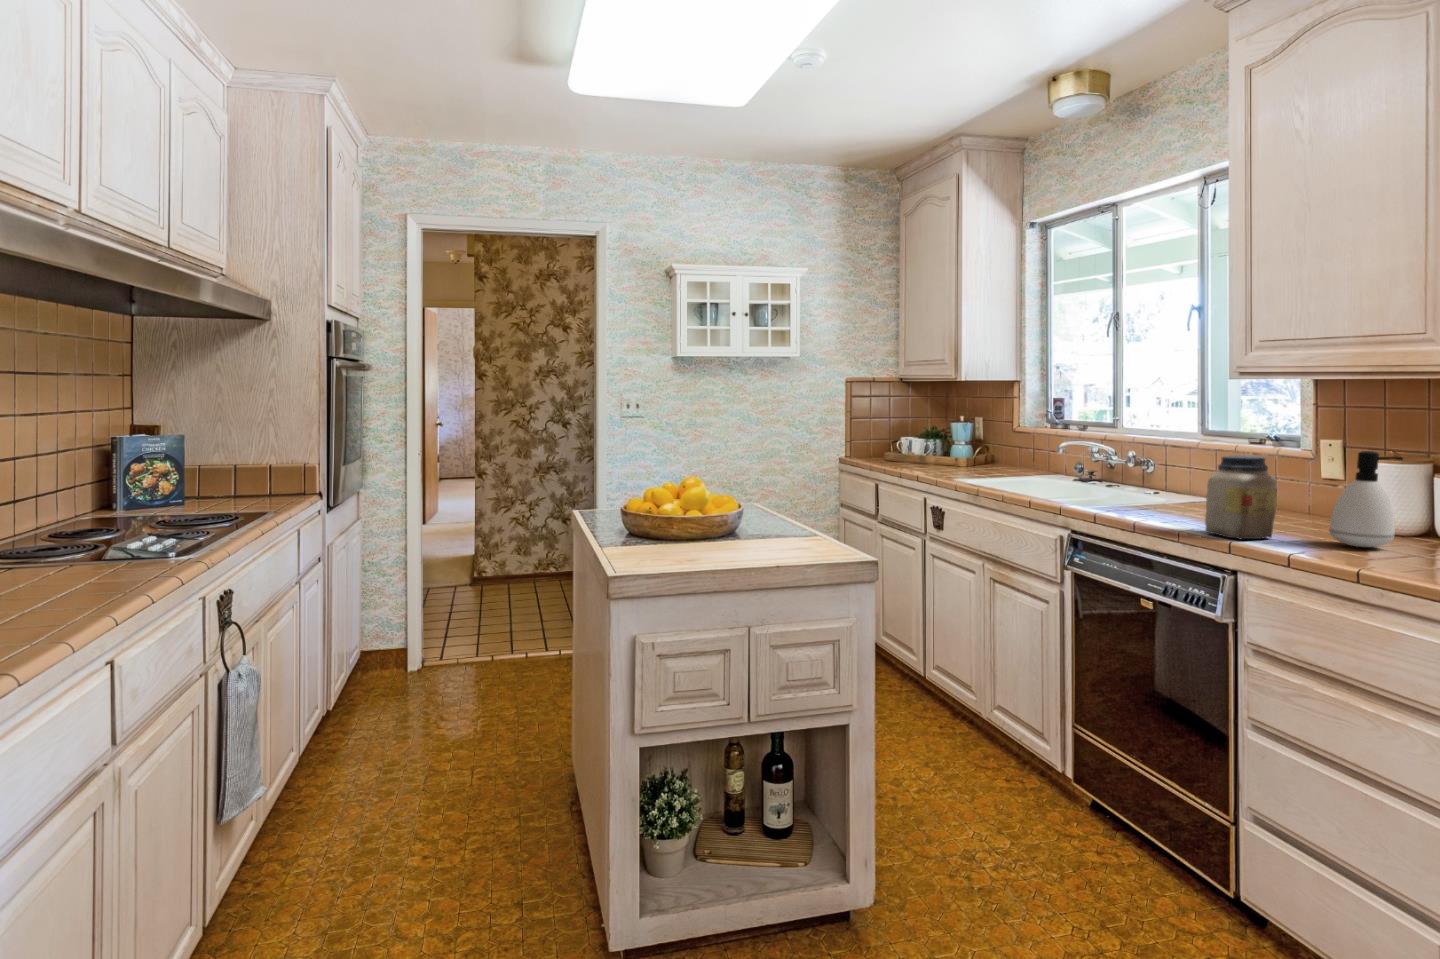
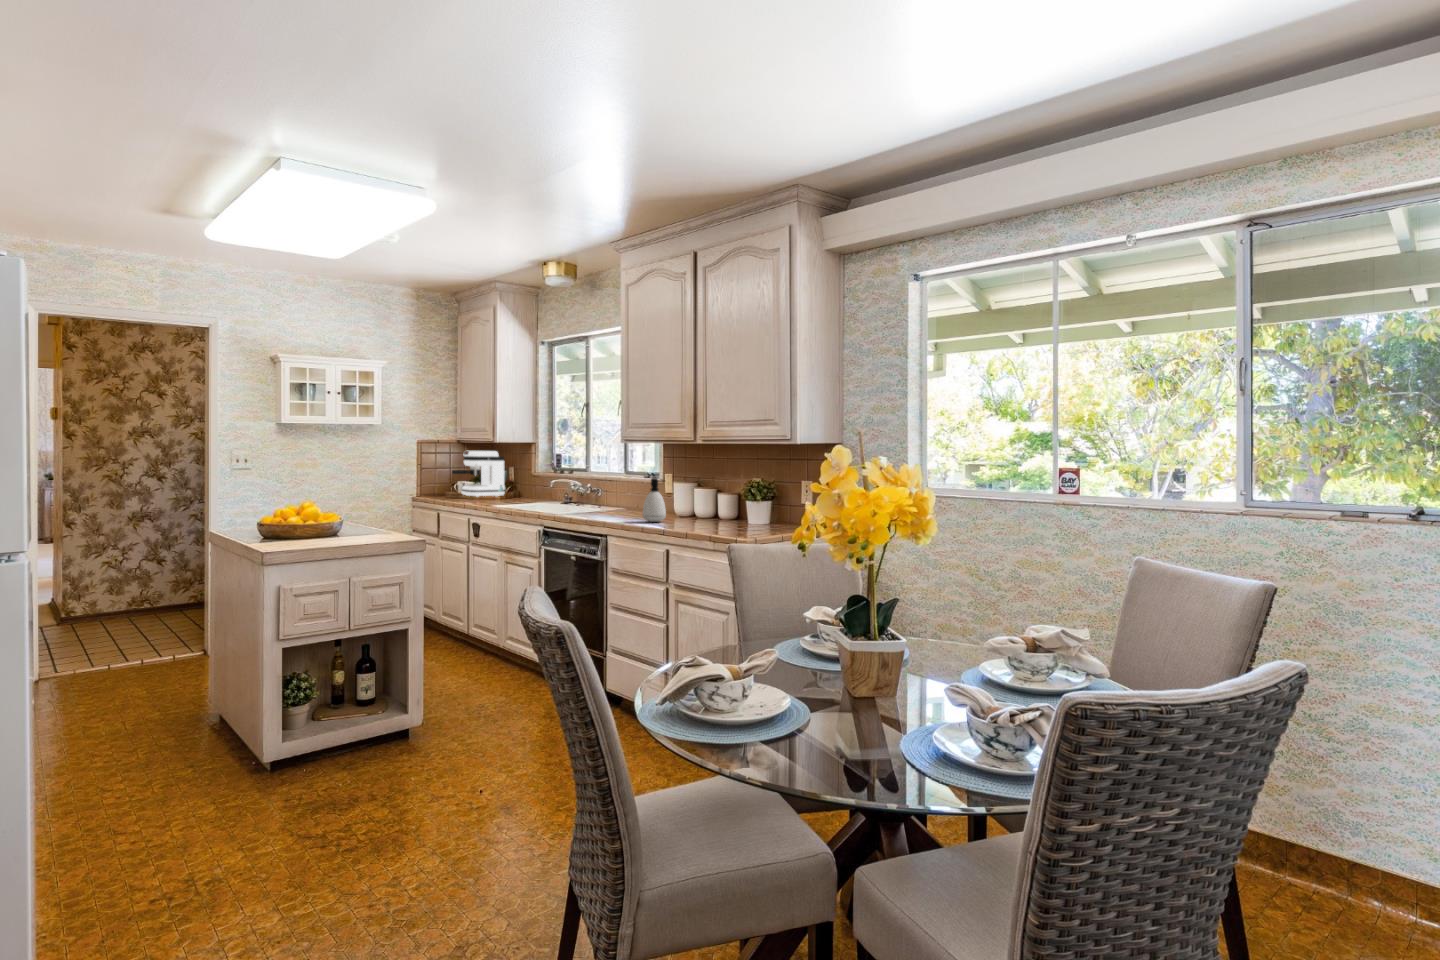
coffee maker: none [892,394,969,462] -> present [452,451,505,497]
jar: present [1205,455,1277,539] -> none [594,482,623,522]

